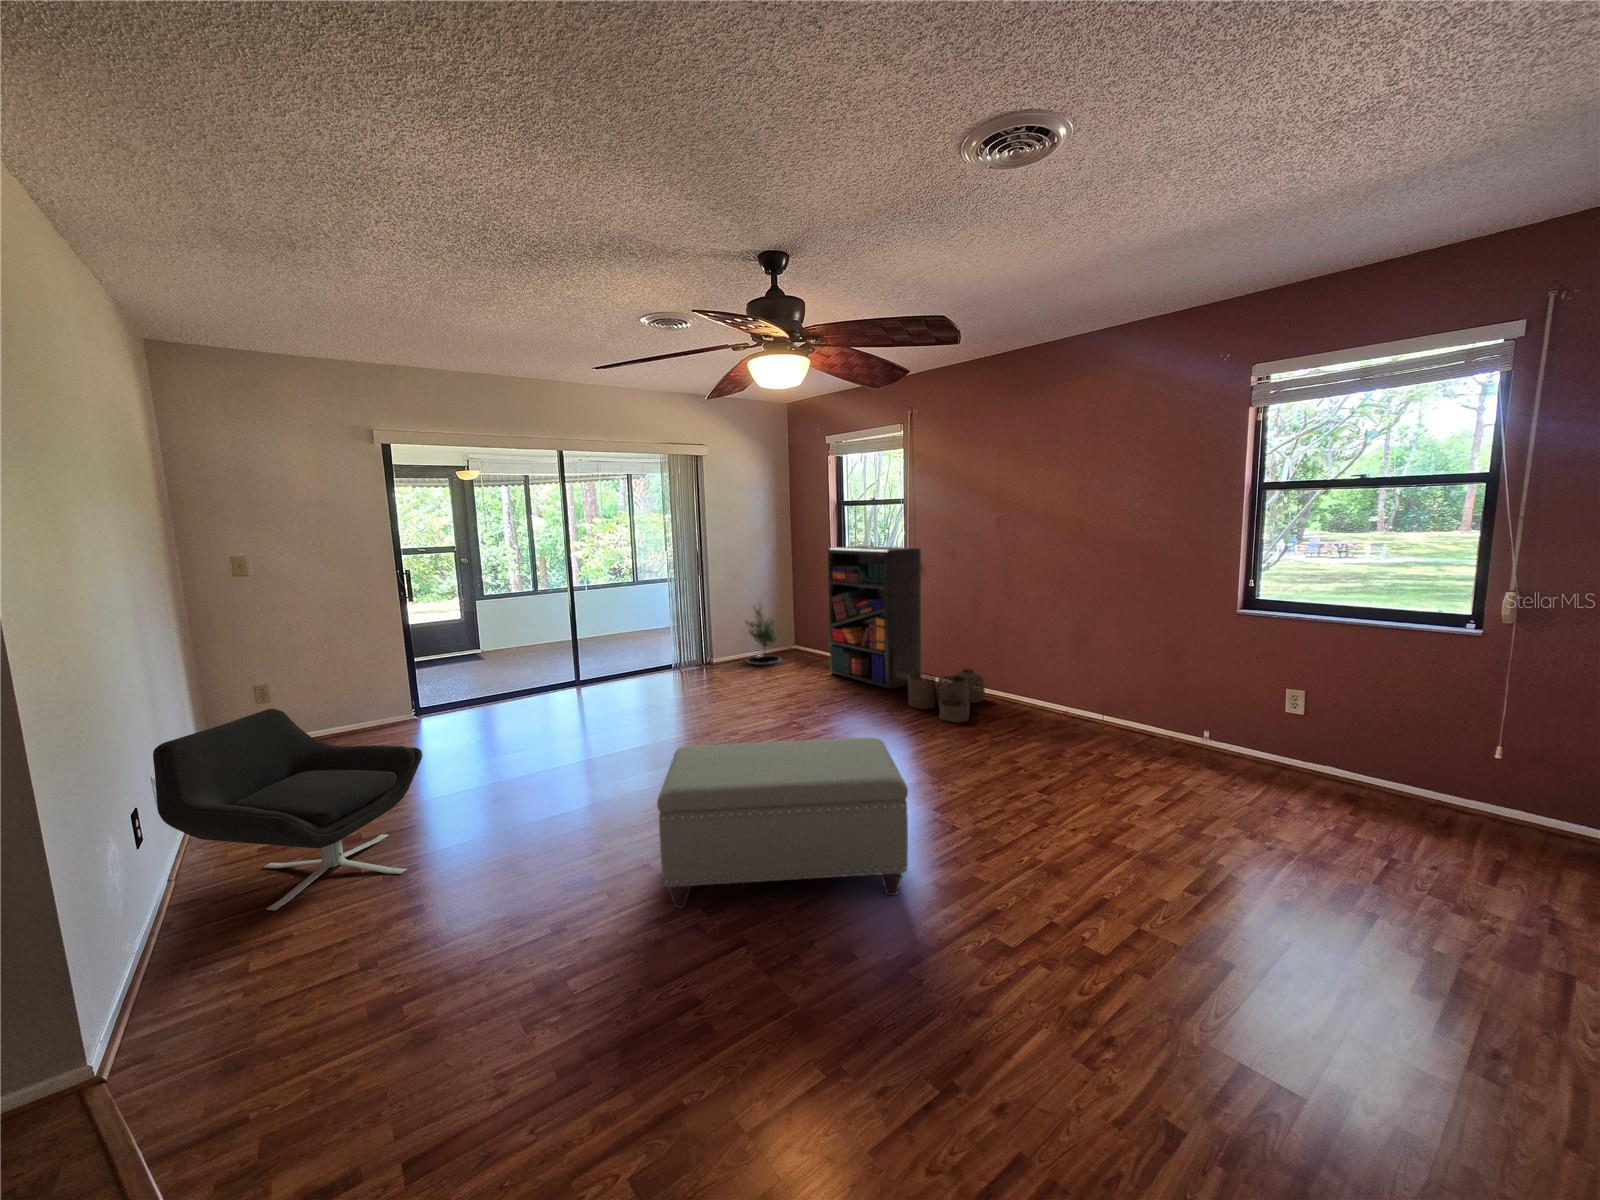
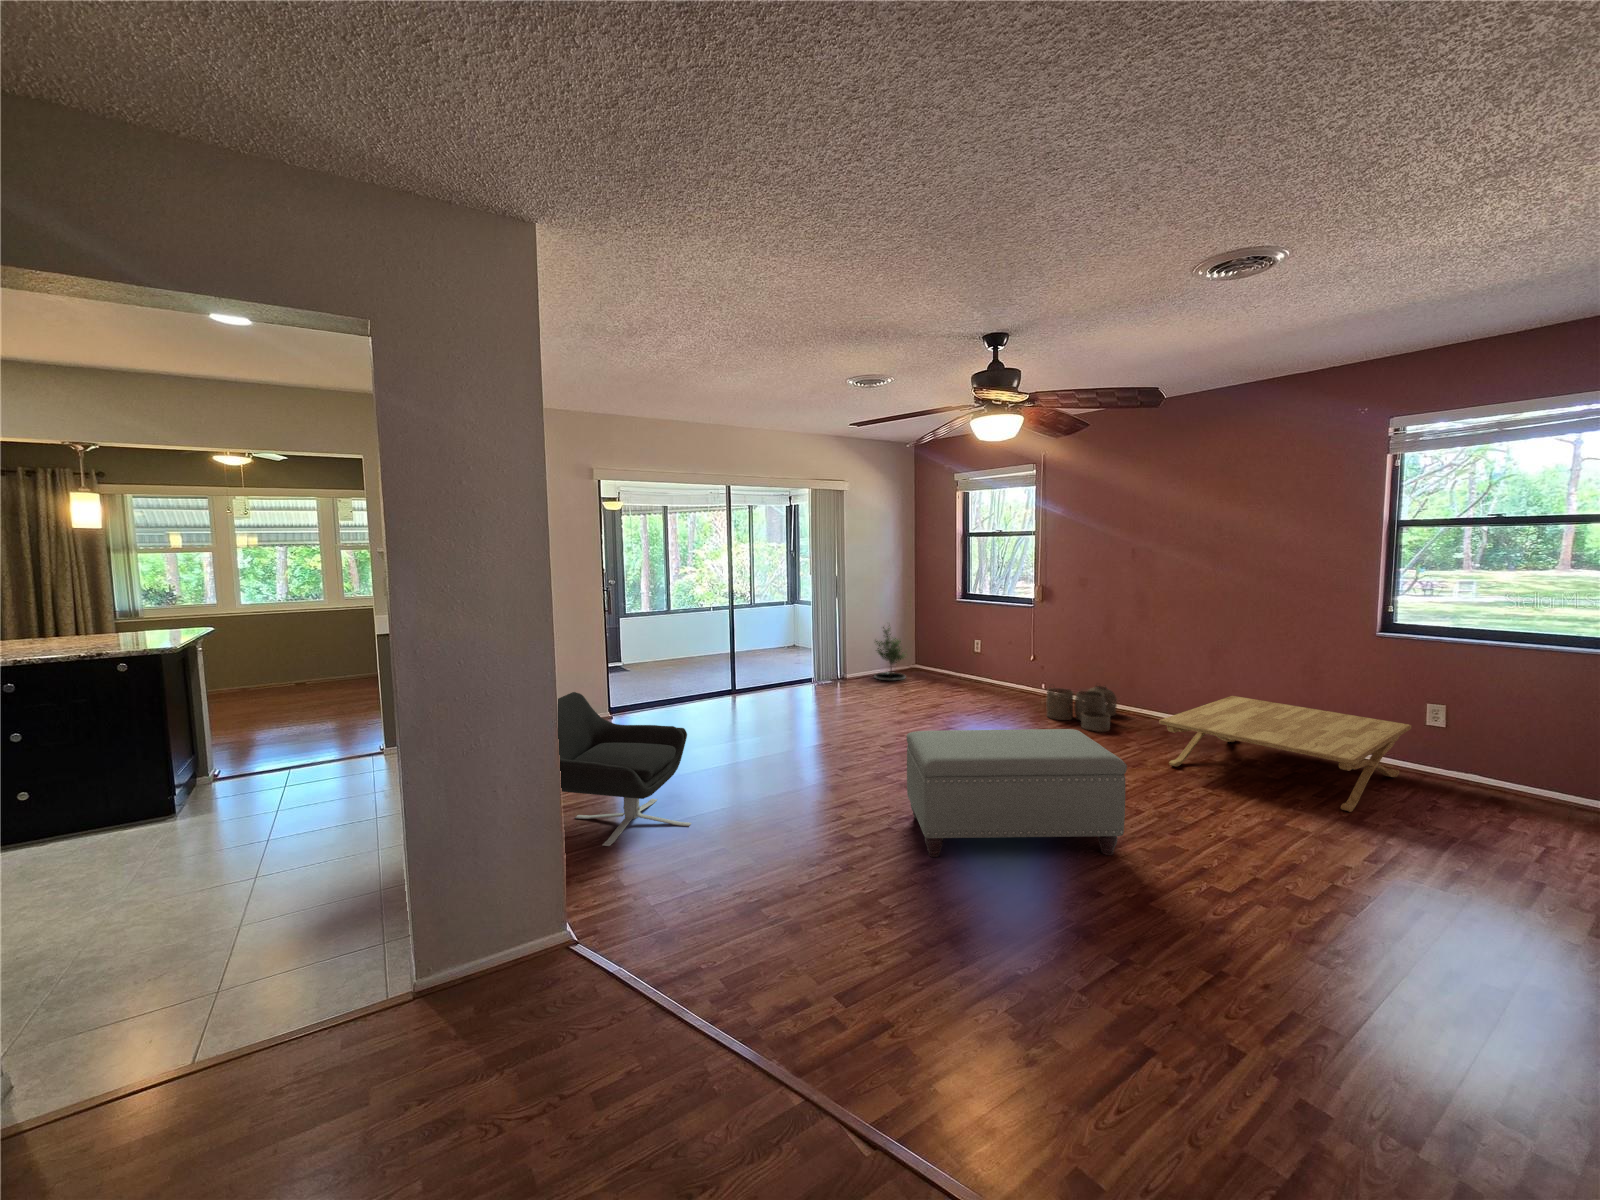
bookshelf: present [828,546,921,689] -> none [959,574,1051,703]
coffee table: none [1002,680,1270,820] -> present [1159,696,1412,812]

